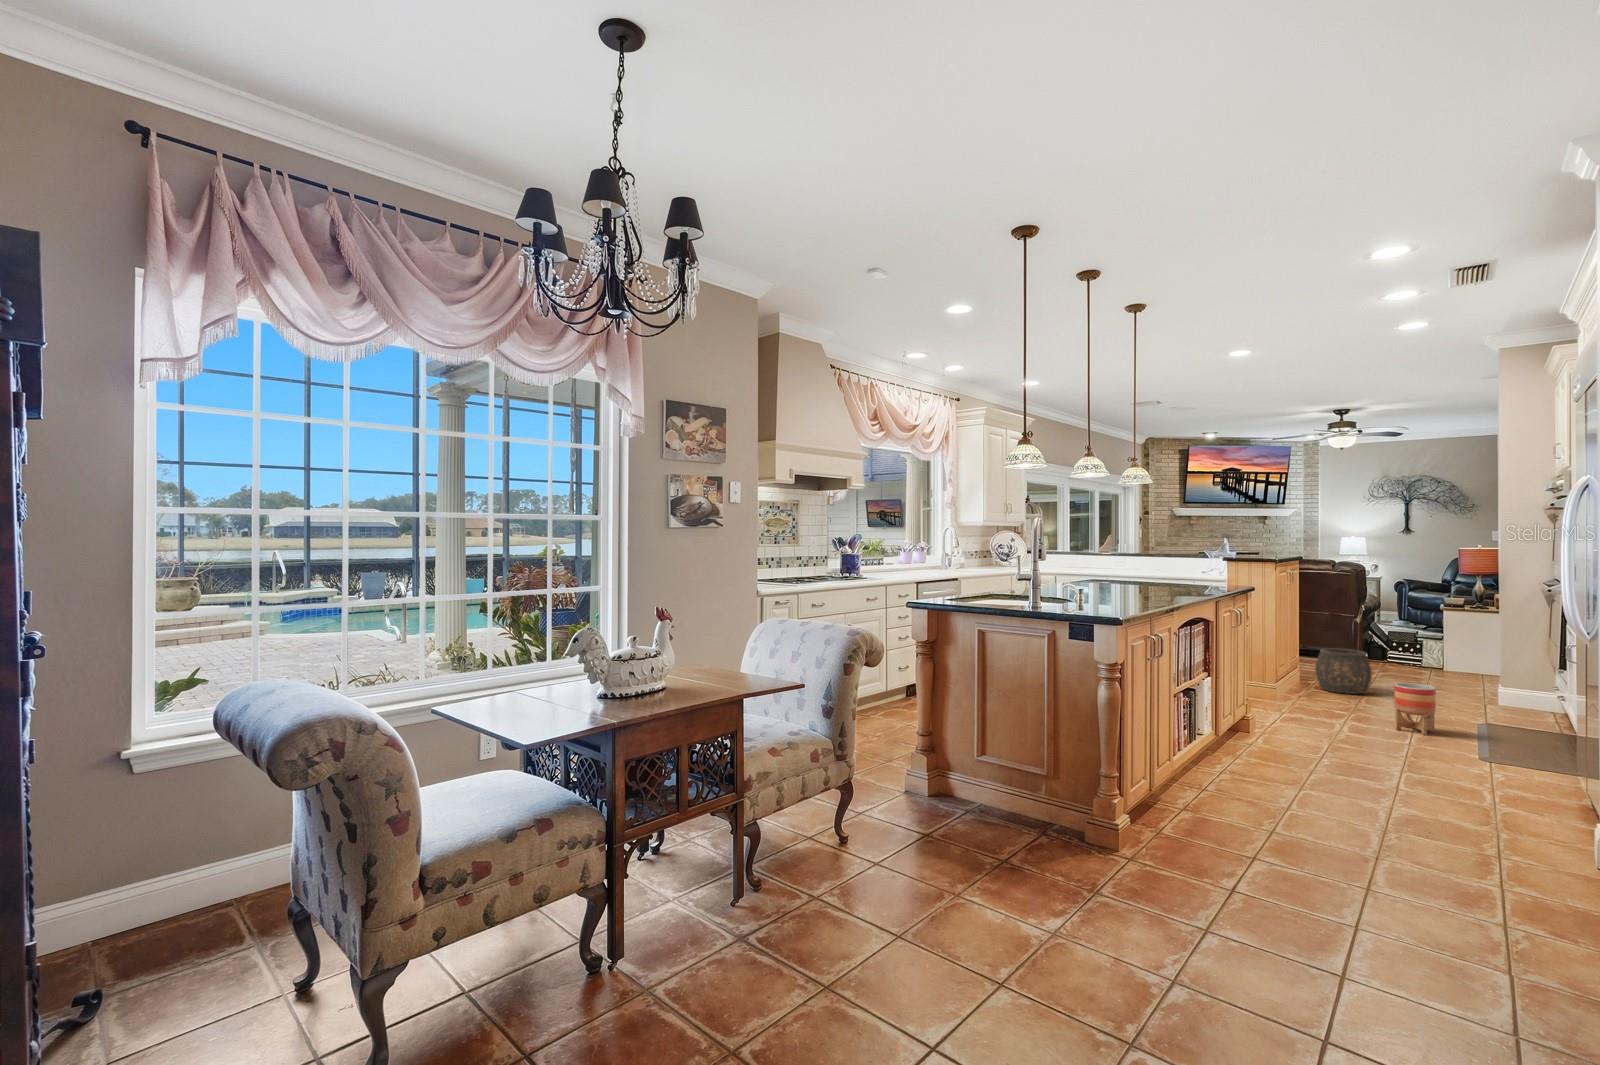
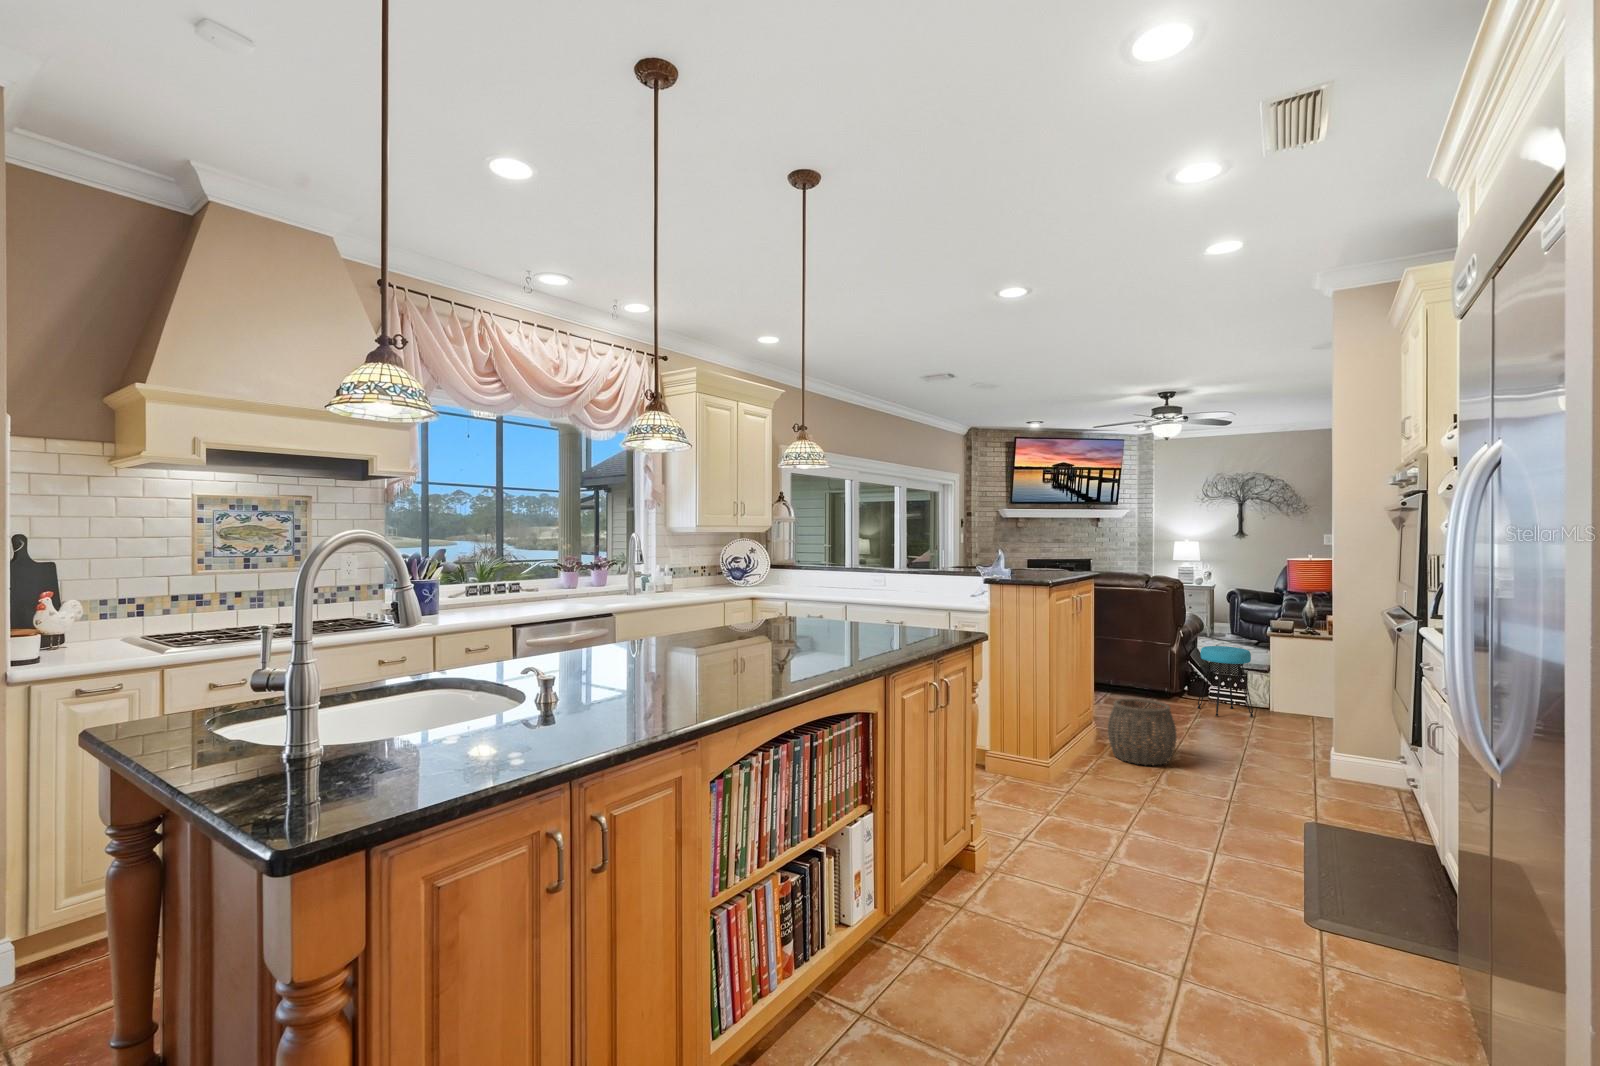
stool: none [1379,617,1430,672] -> present [1197,646,1253,717]
planter: present [1394,683,1436,735] -> none [1191,773,1247,860]

